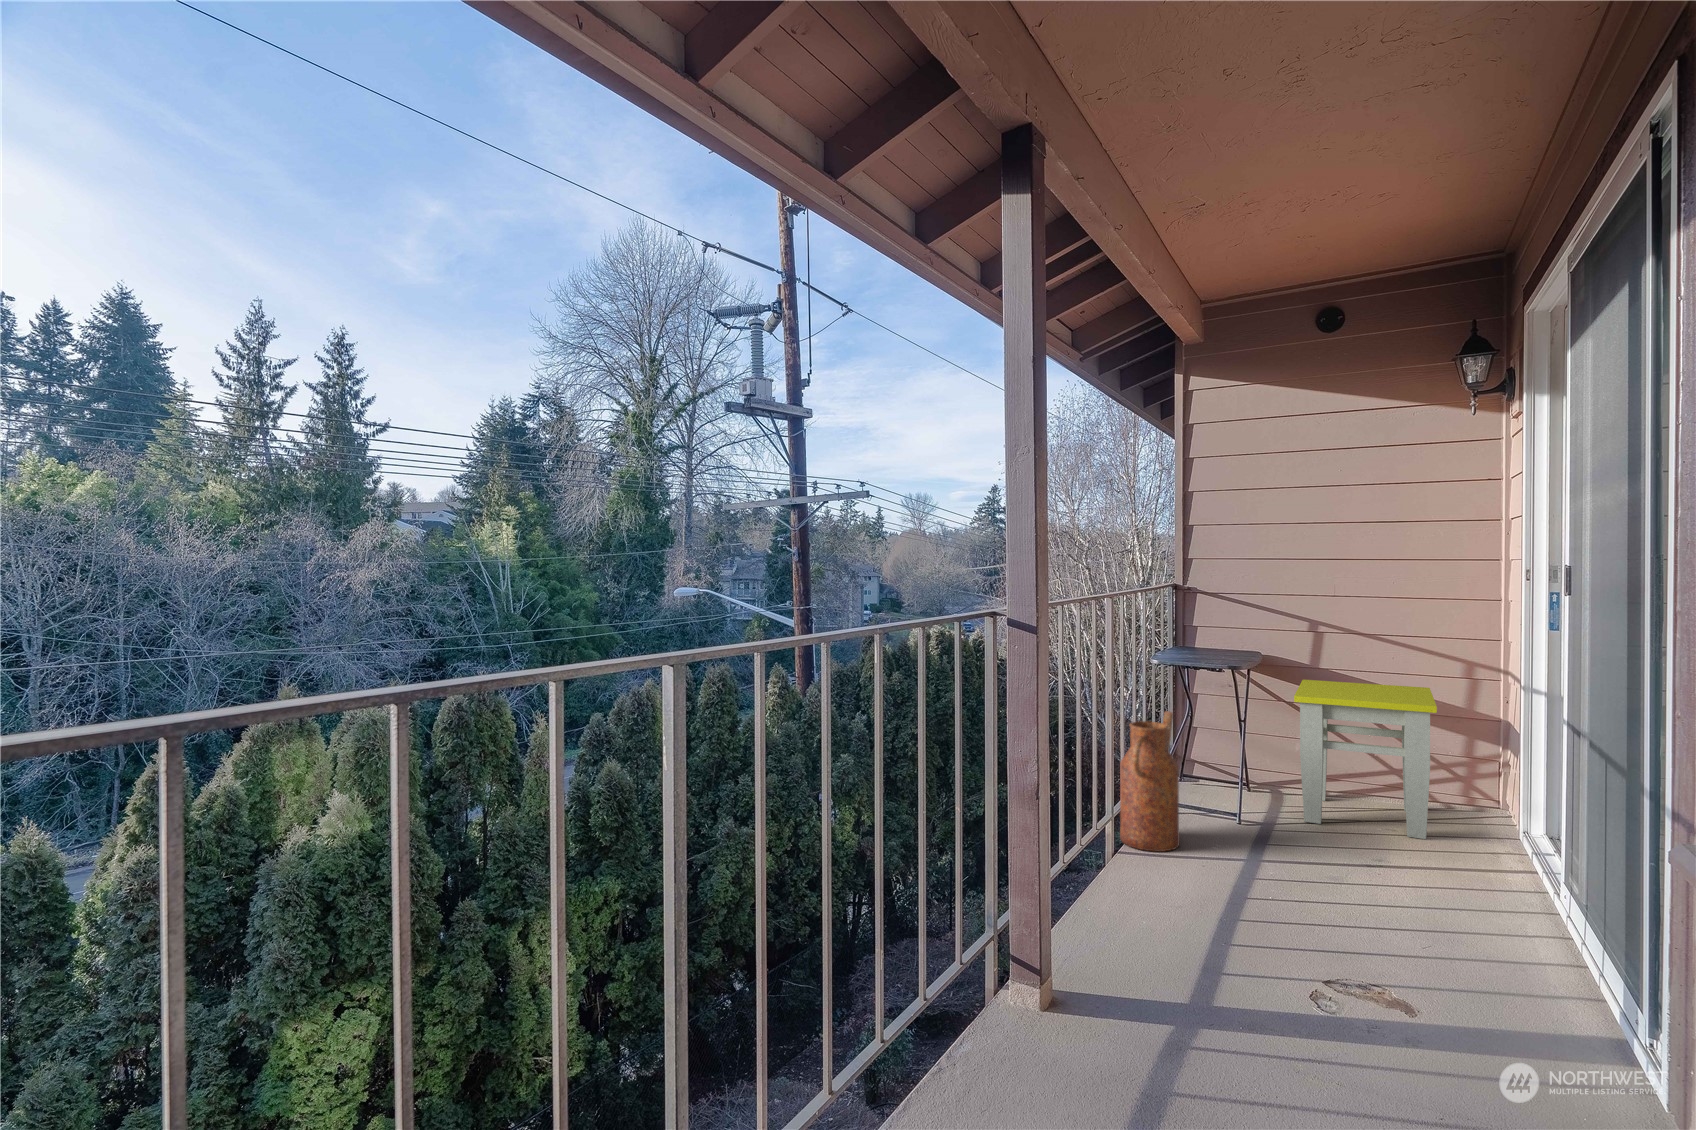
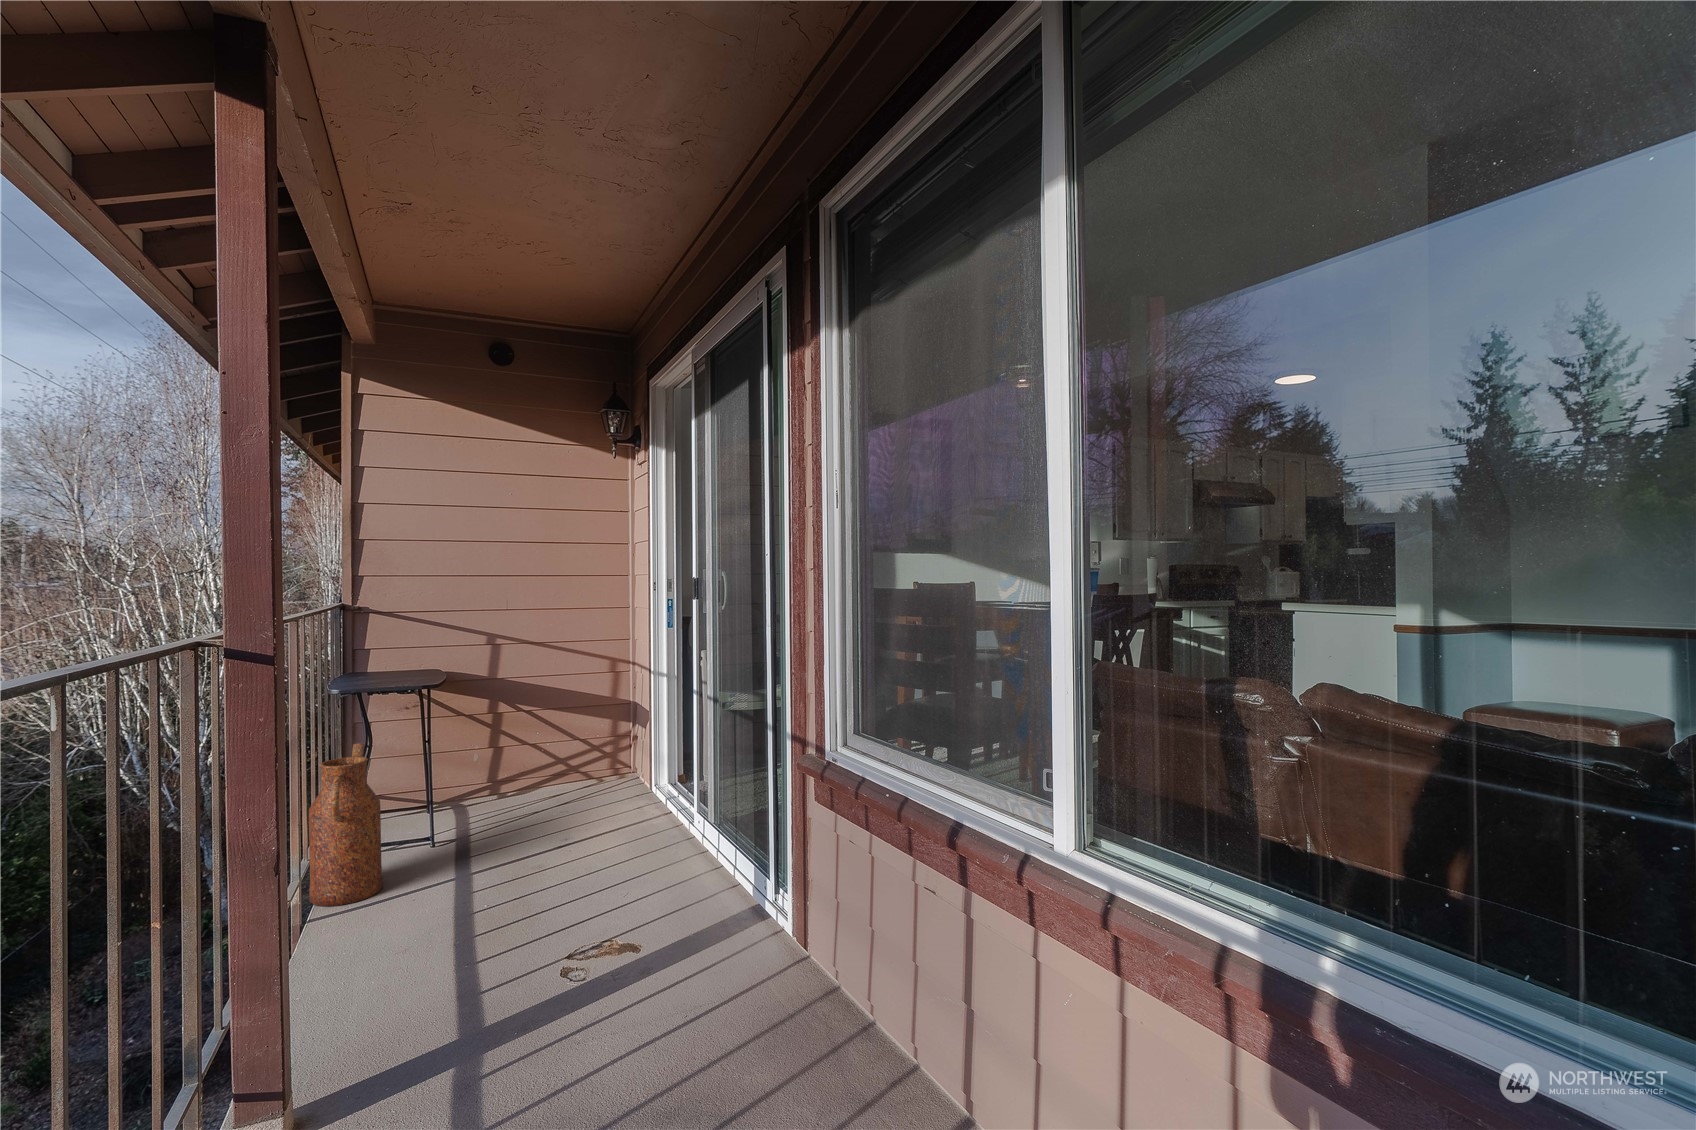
stool: present [1294,680,1437,839] -> none [481,683,601,826]

